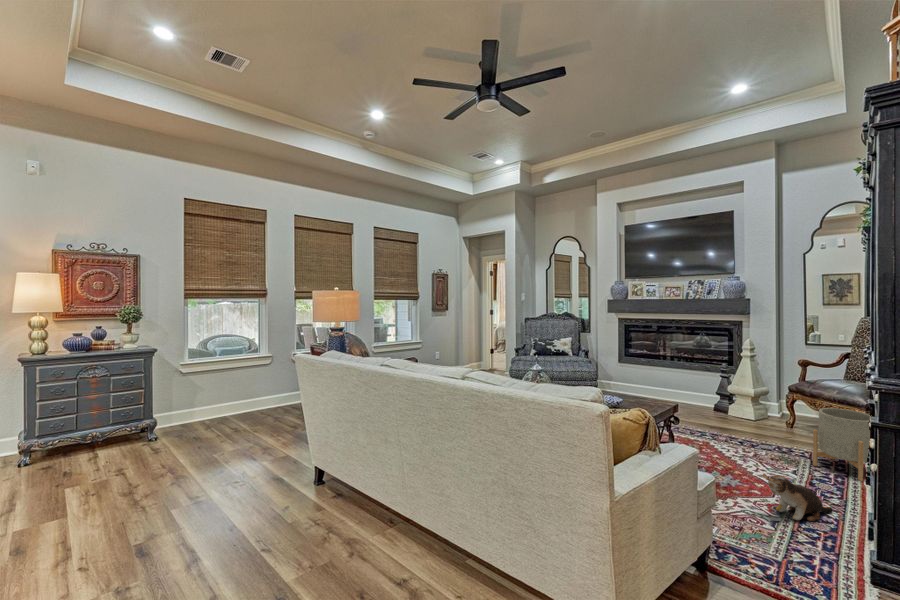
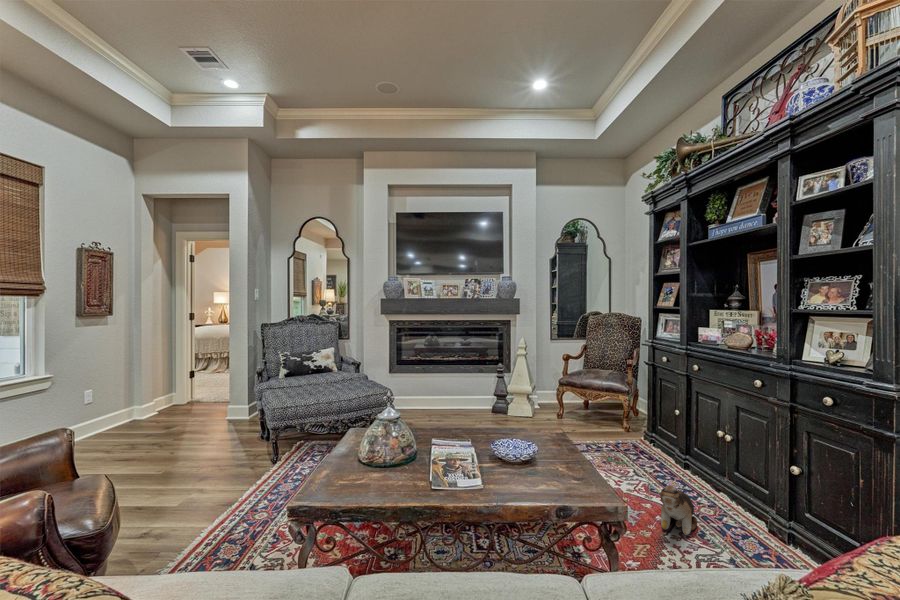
planter: present [813,408,870,481] -> none [618,396,662,464]

